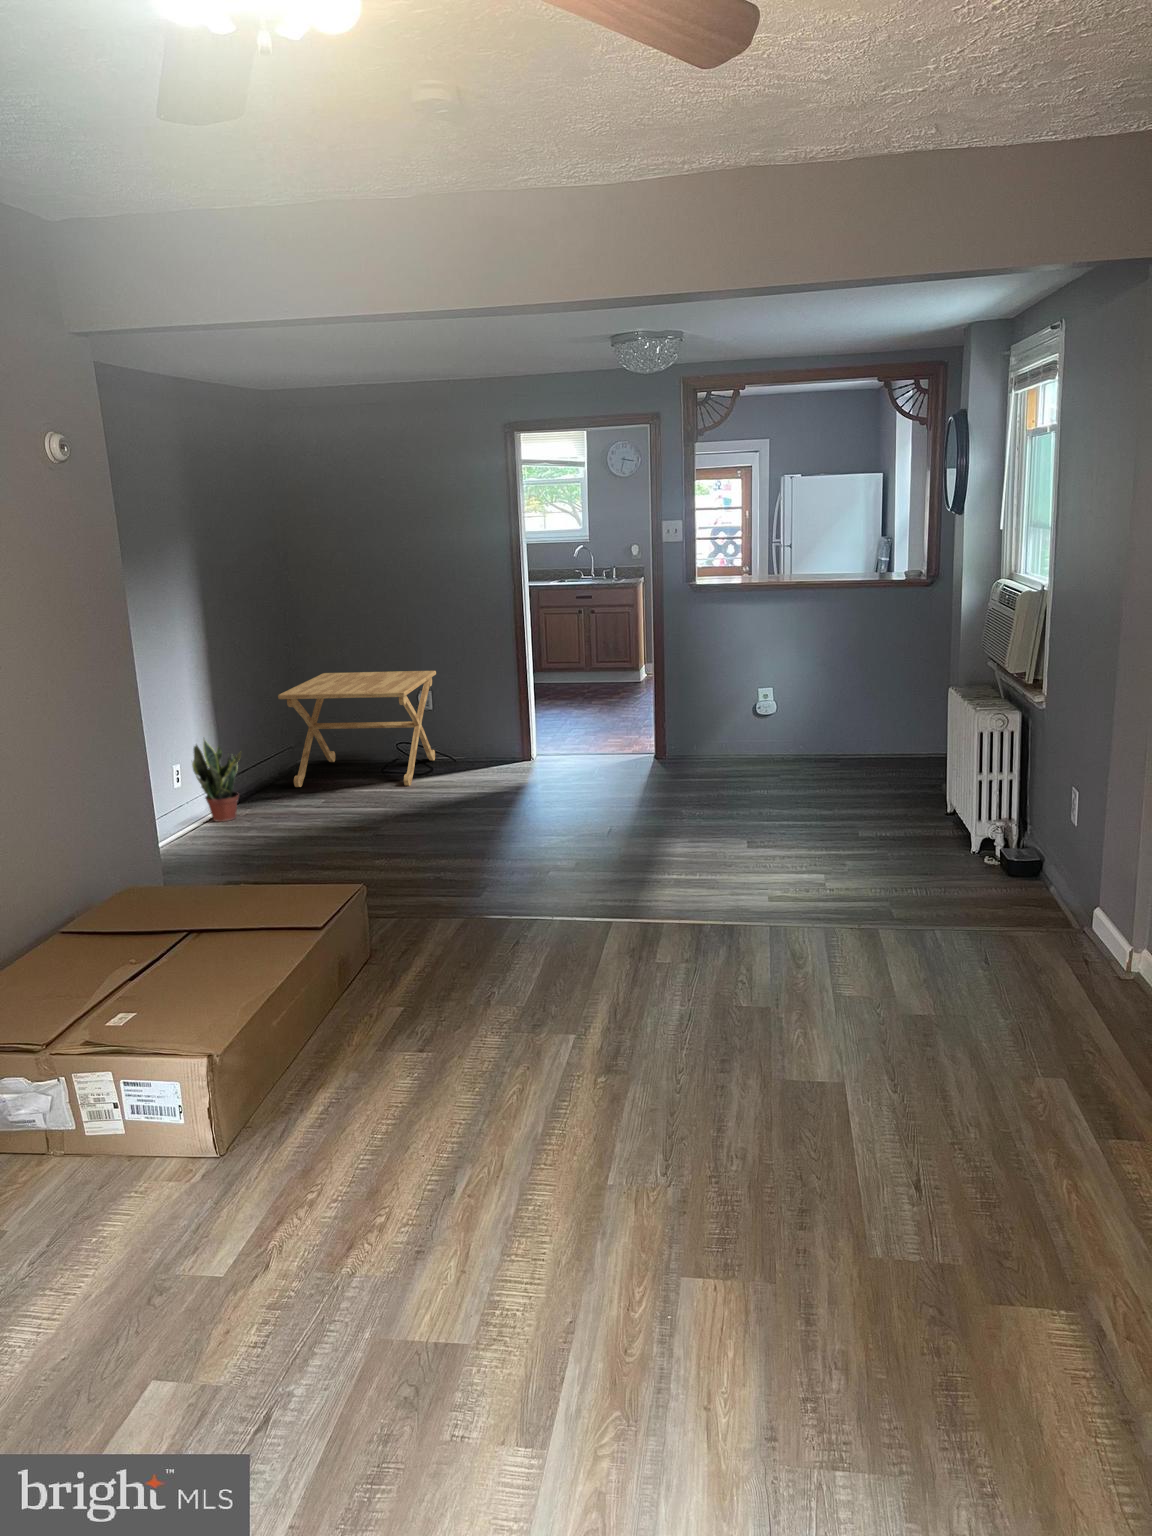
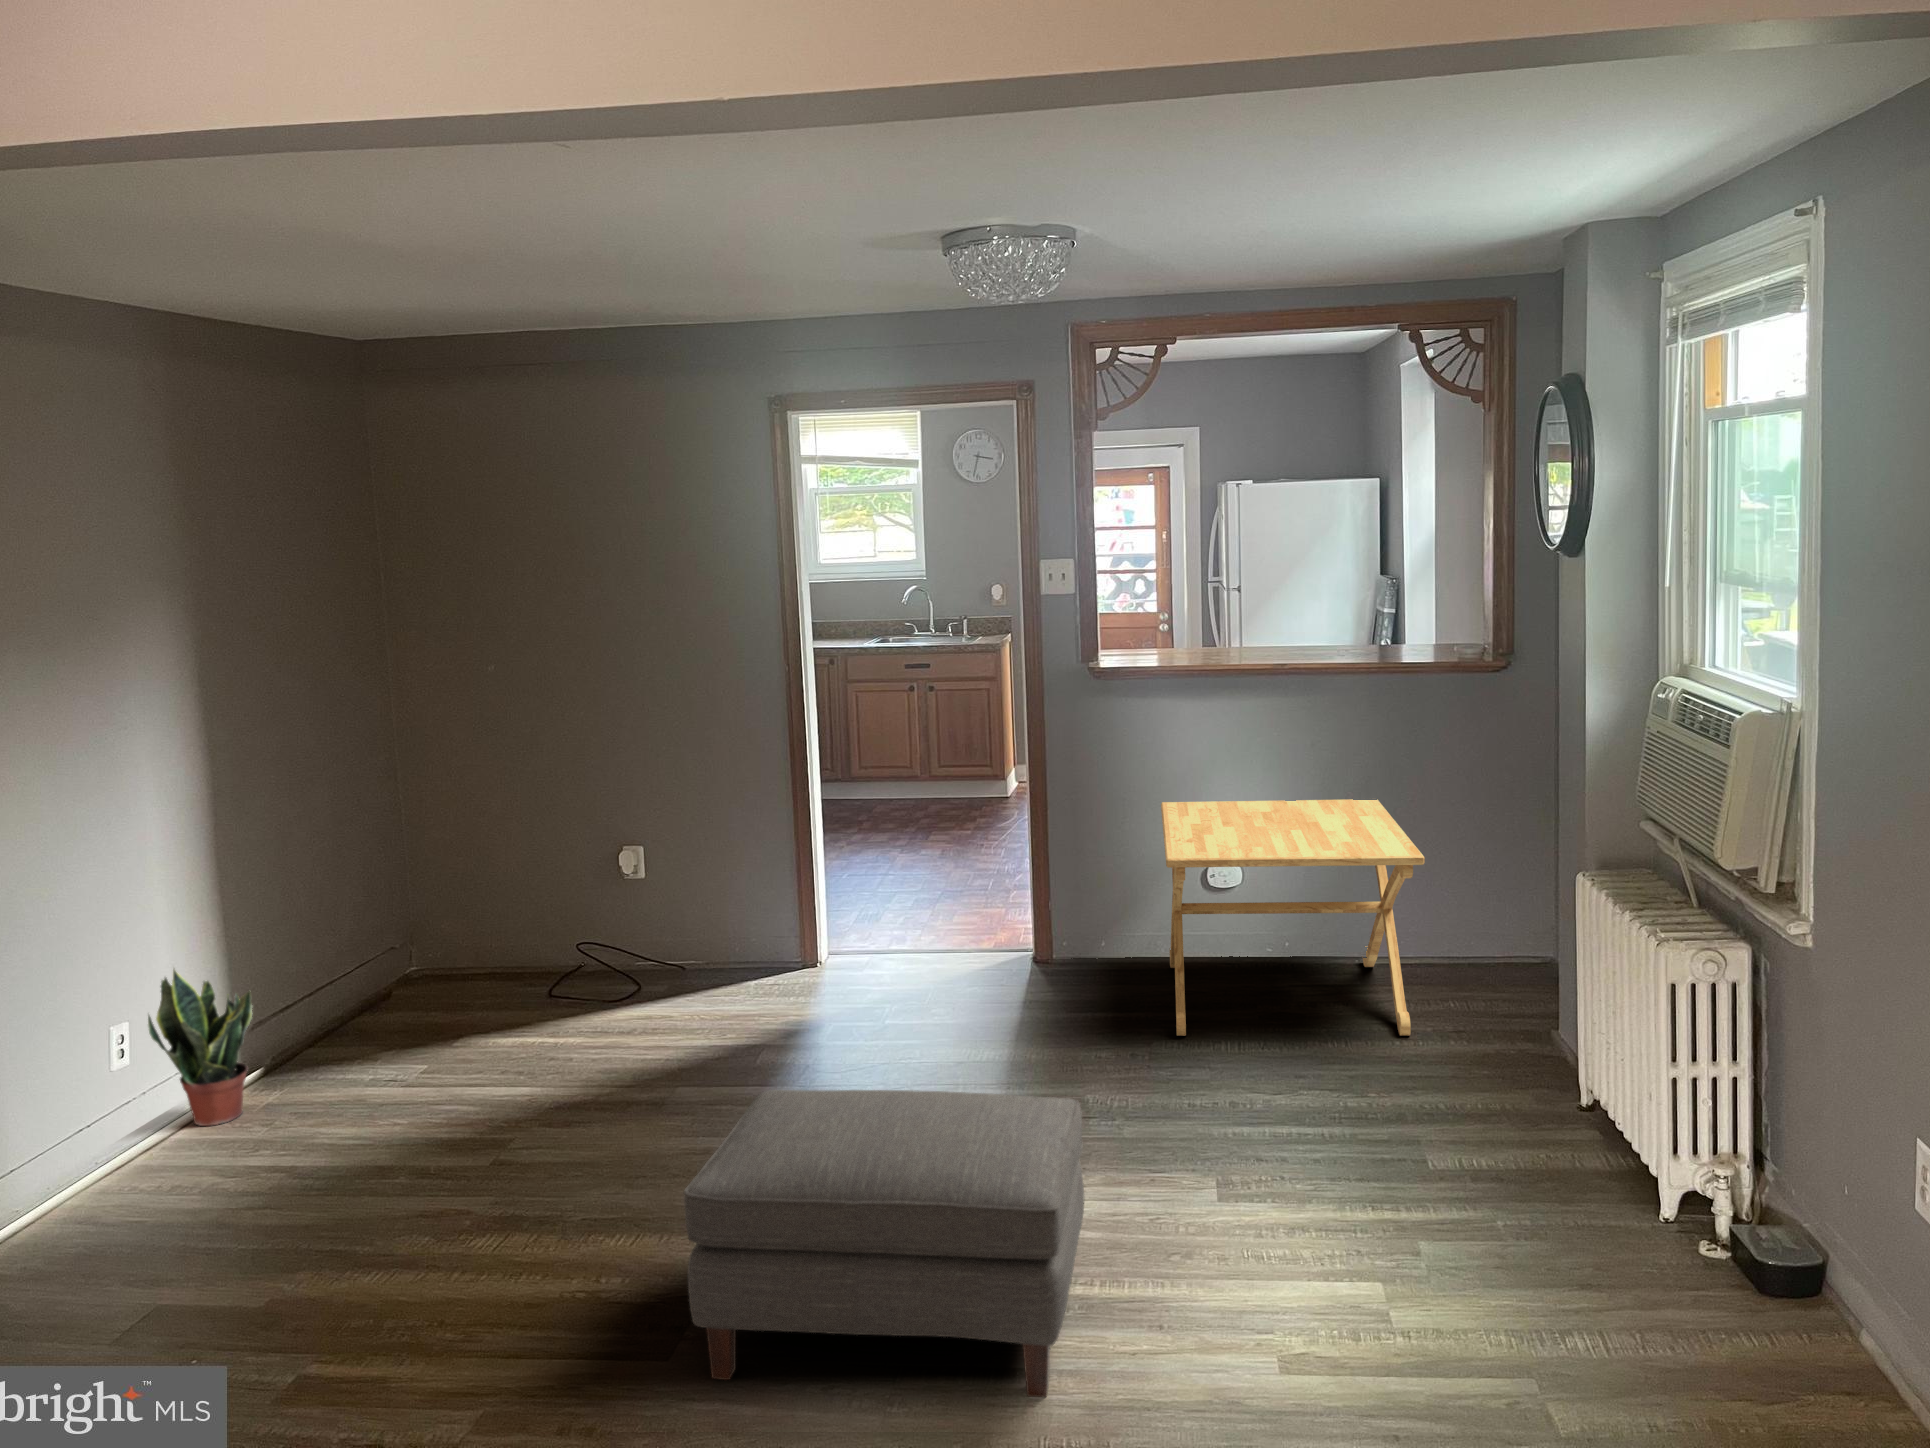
side table: present [278,671,436,787] -> present [1161,799,1425,1036]
ottoman: none [491,780,679,903] -> present [684,1090,1084,1397]

